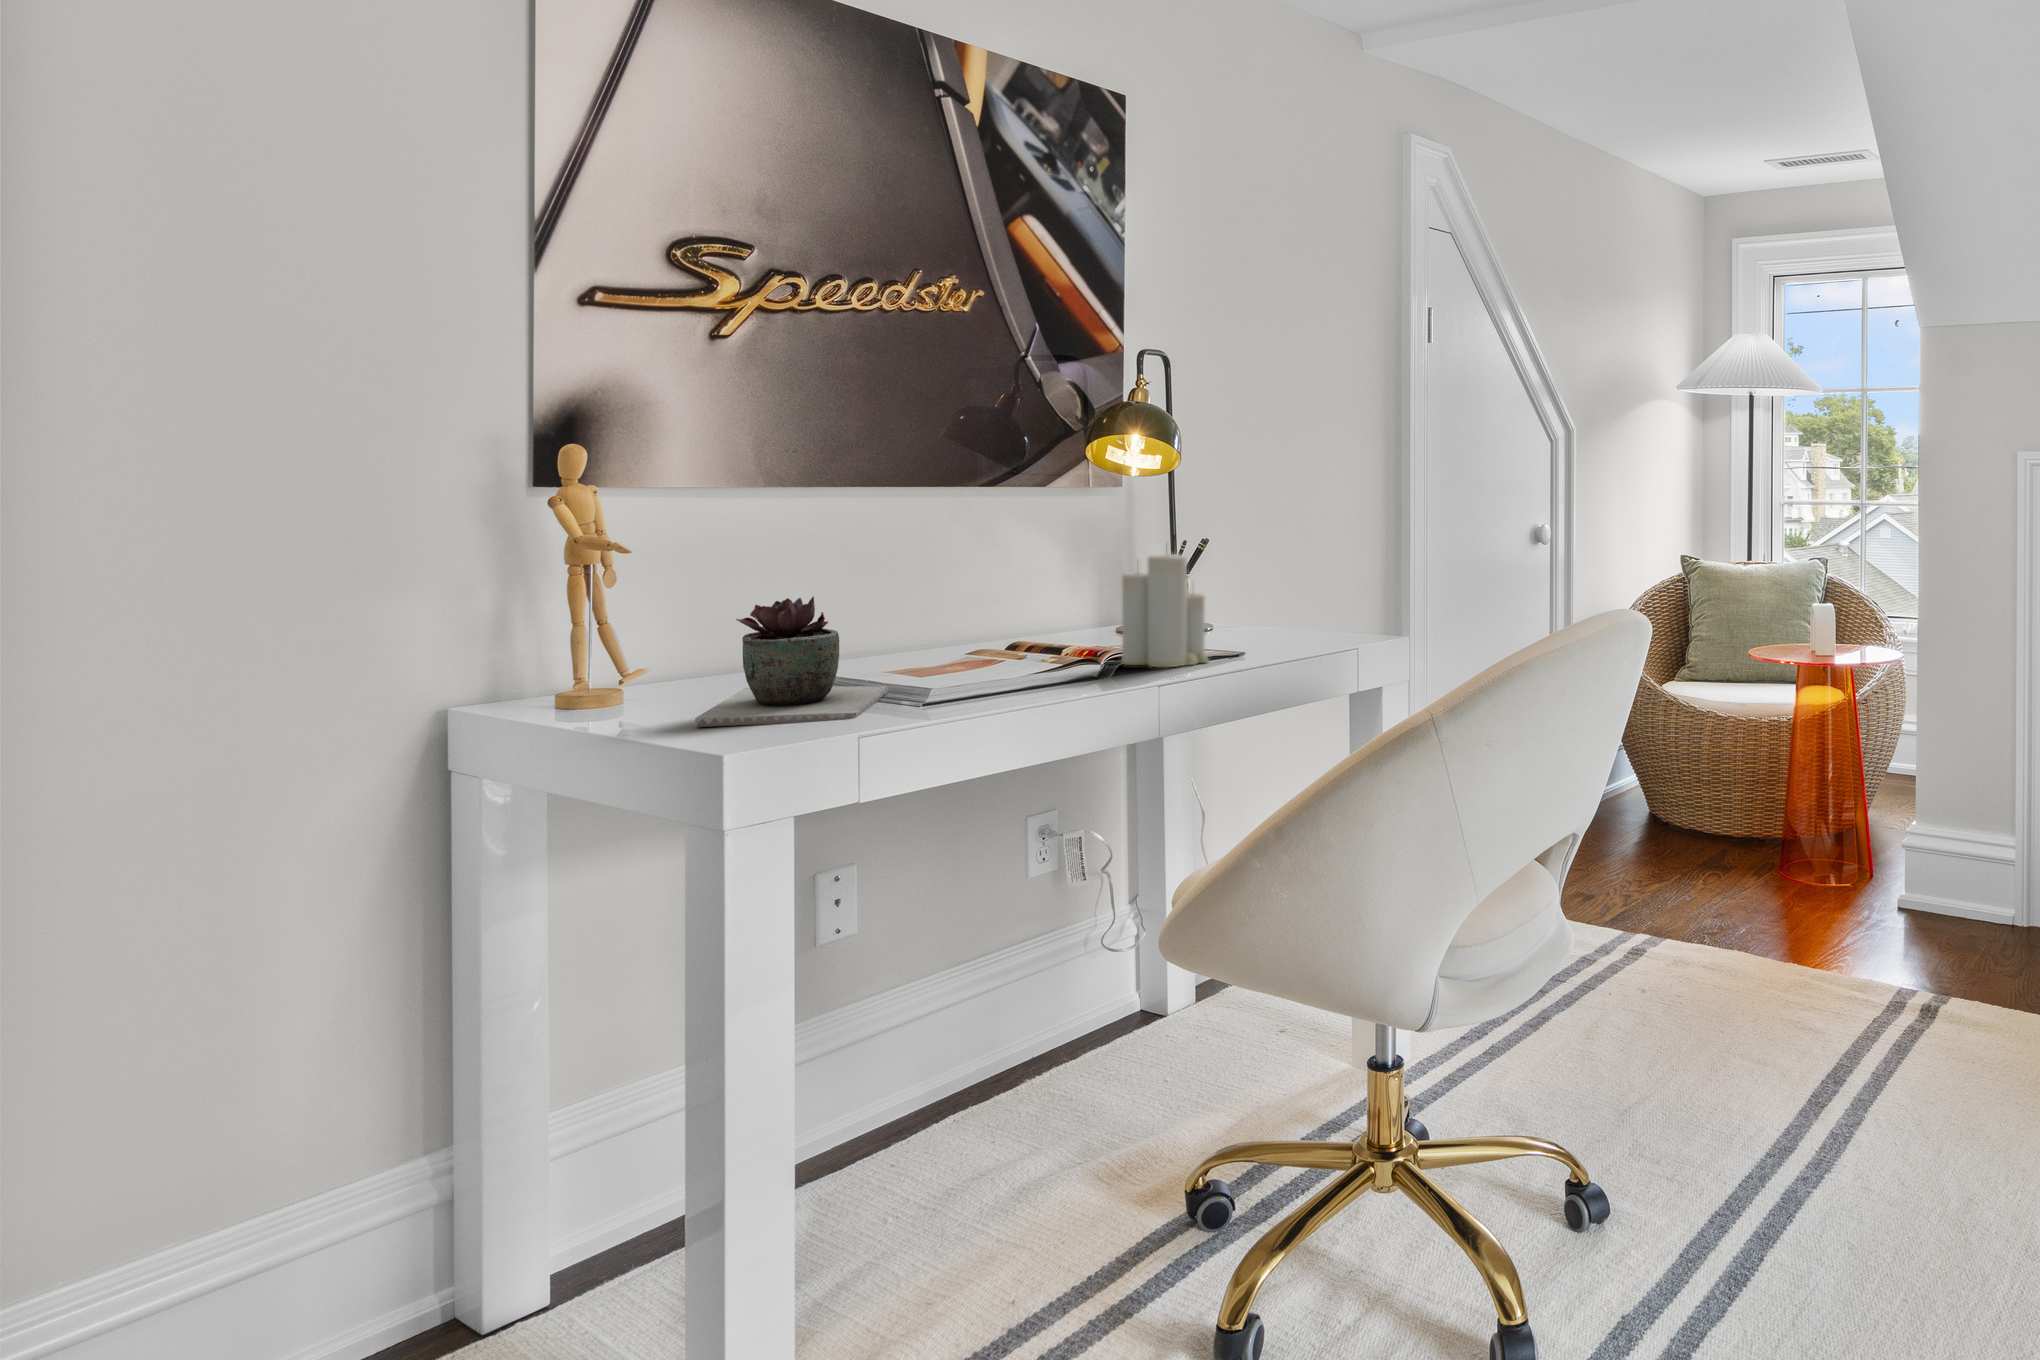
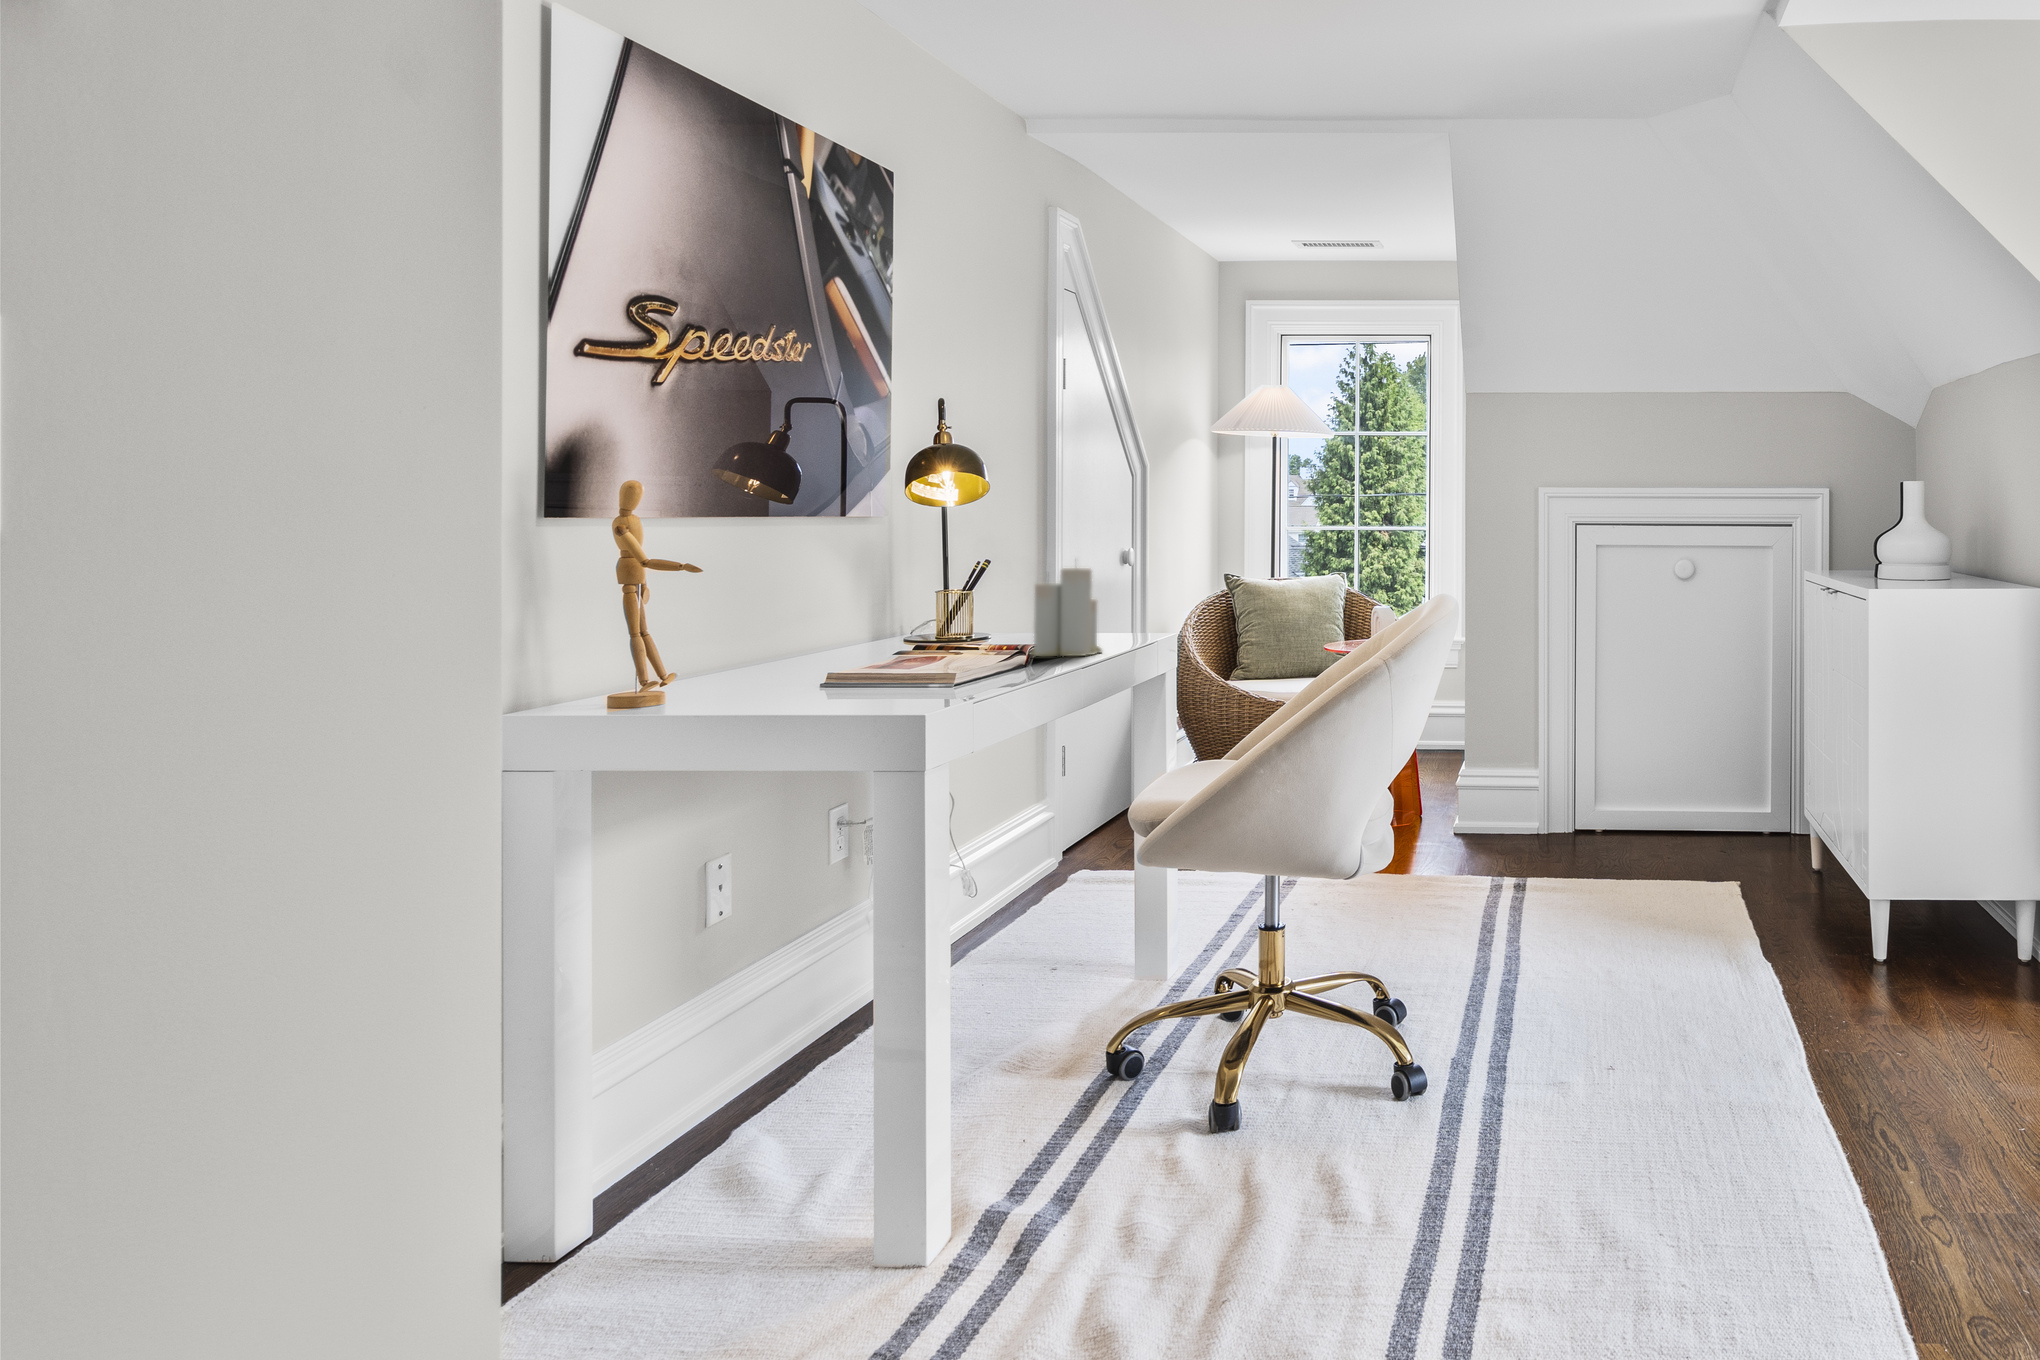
succulent plant: present [695,597,888,727] -> none [776,599,932,699]

